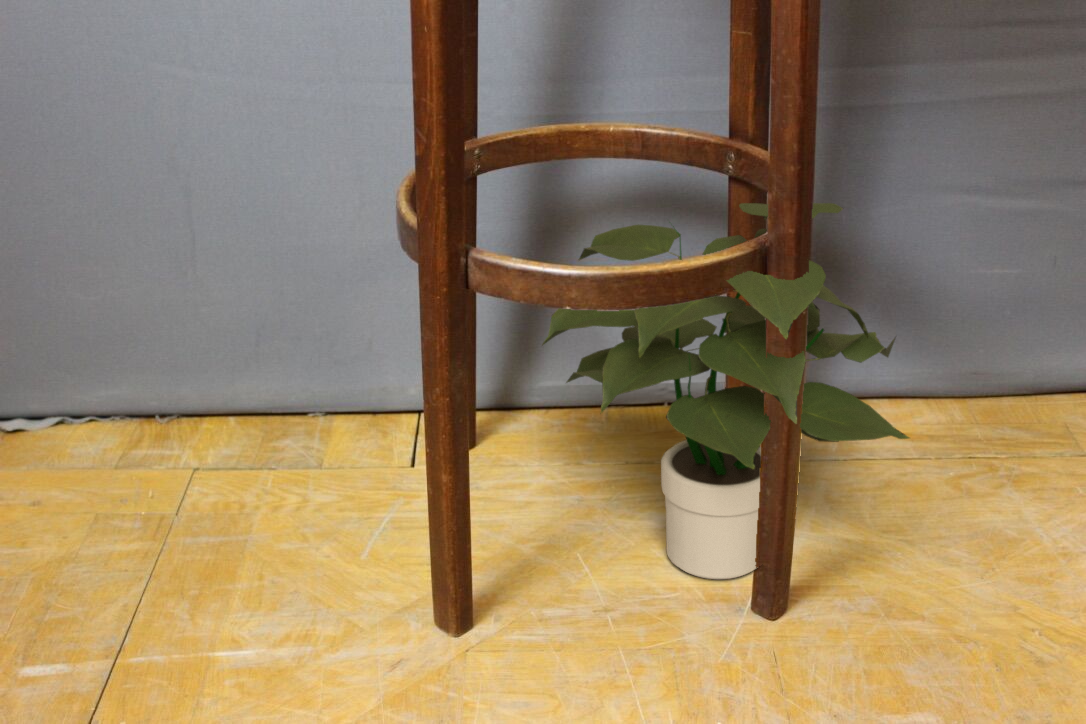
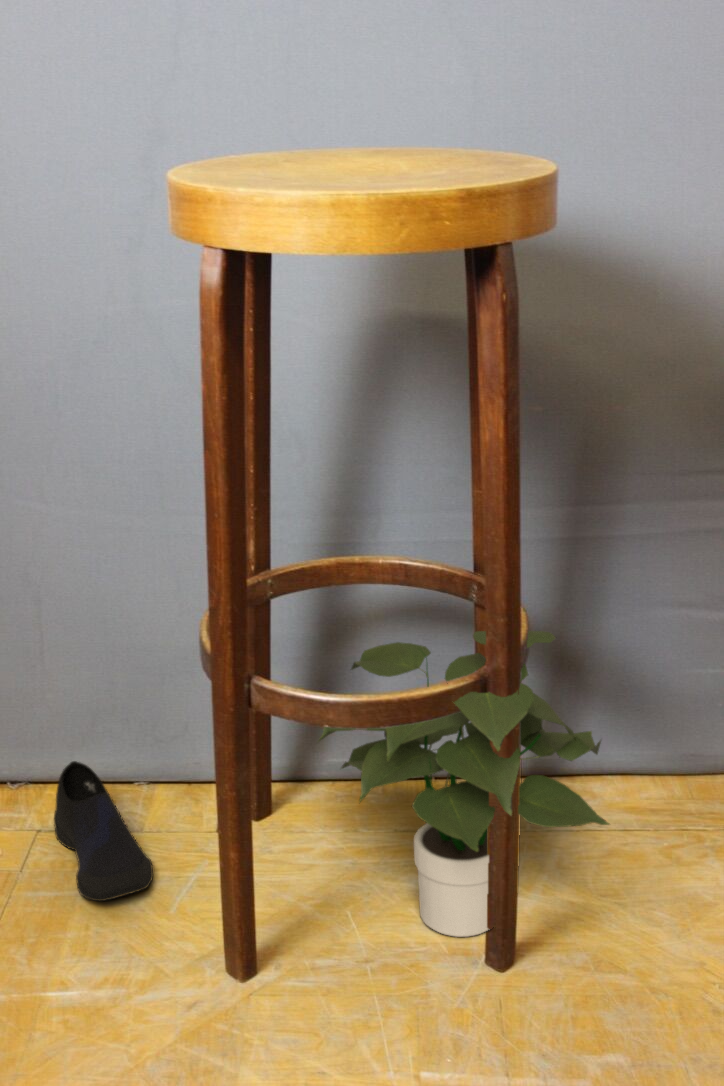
shoe: none [215,382,338,544] -> present [54,761,153,901]

